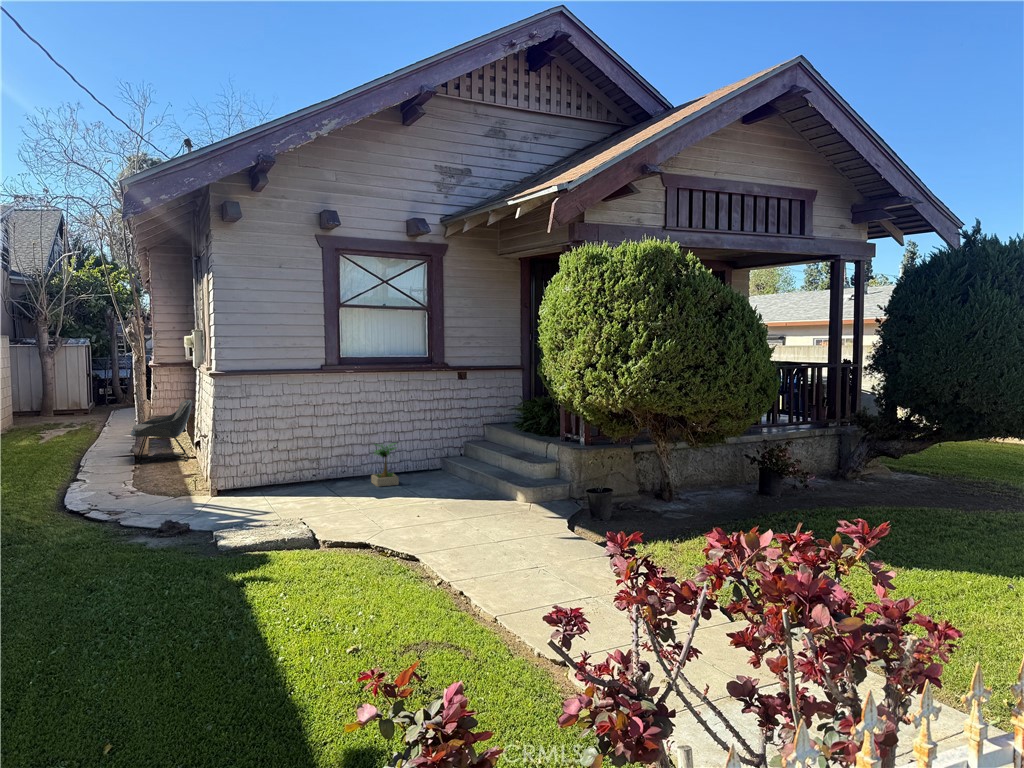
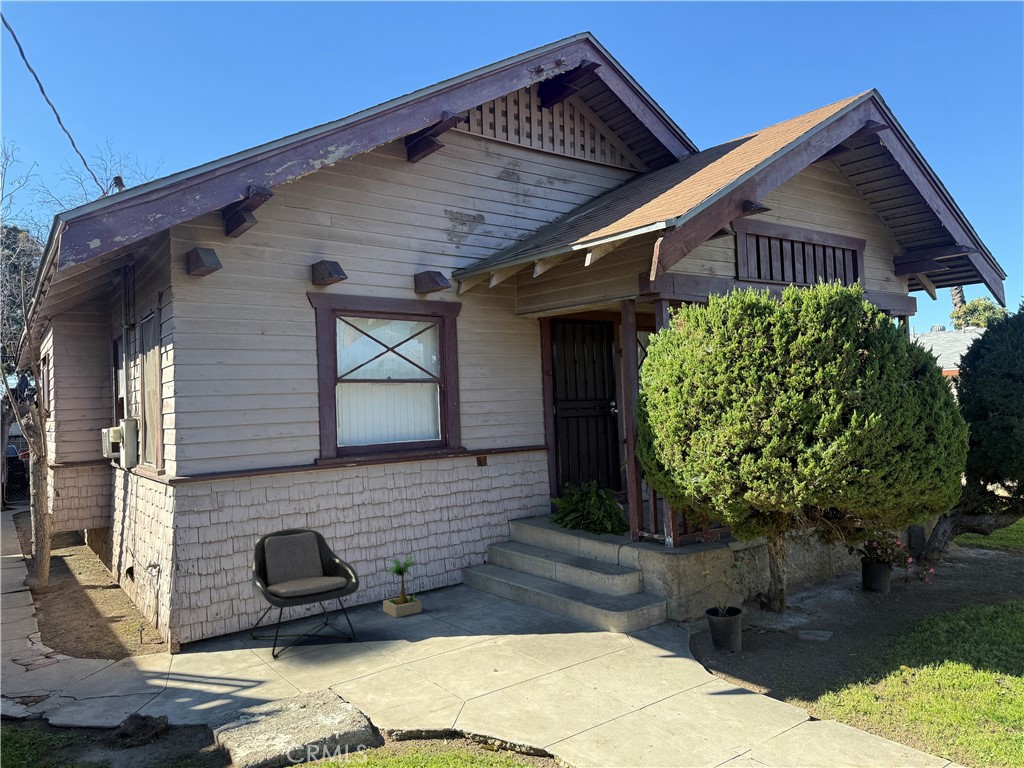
lounge chair: present [130,400,192,465] -> present [250,529,359,658]

